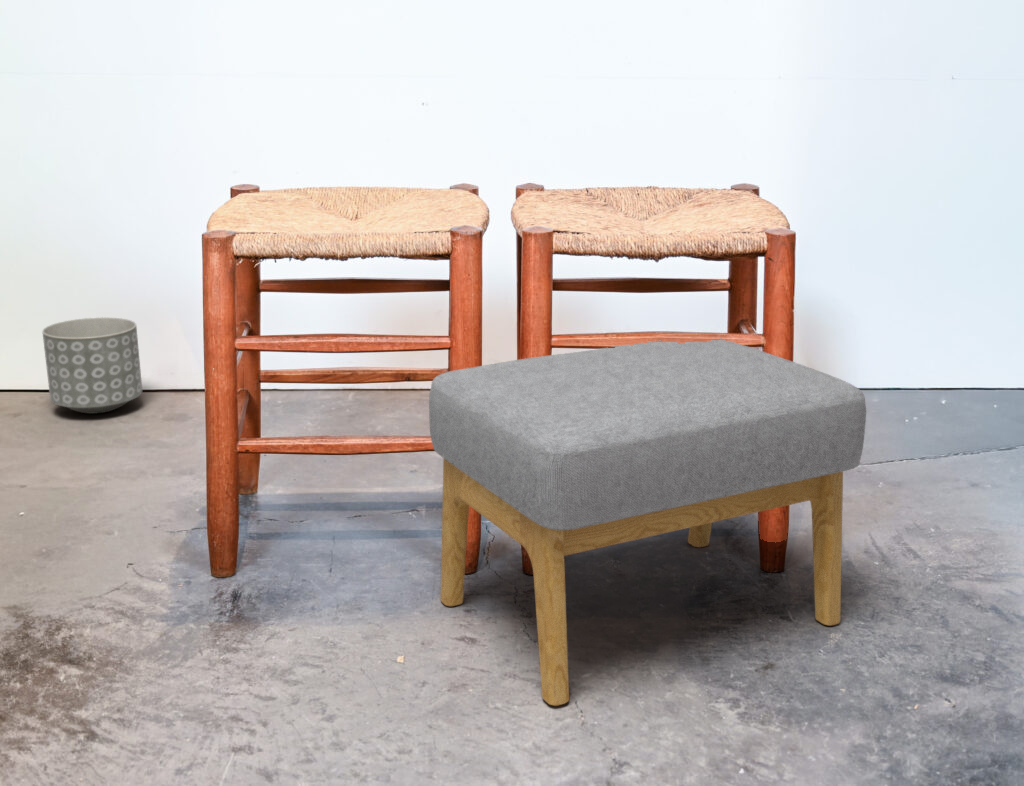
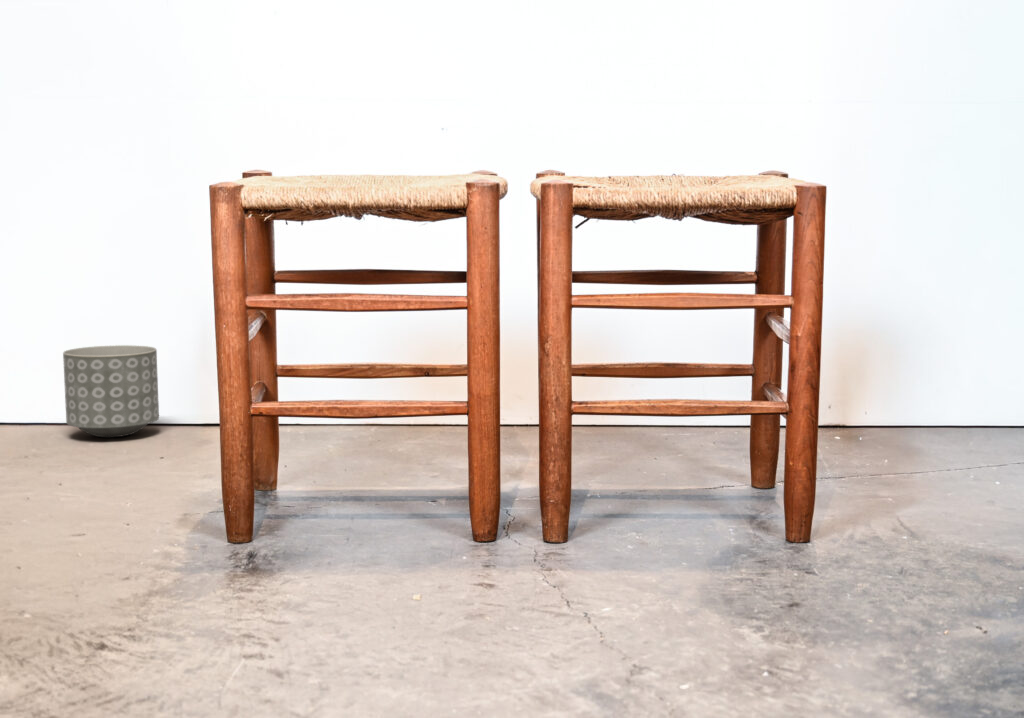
footstool: present [429,338,866,706] -> none [449,305,883,628]

